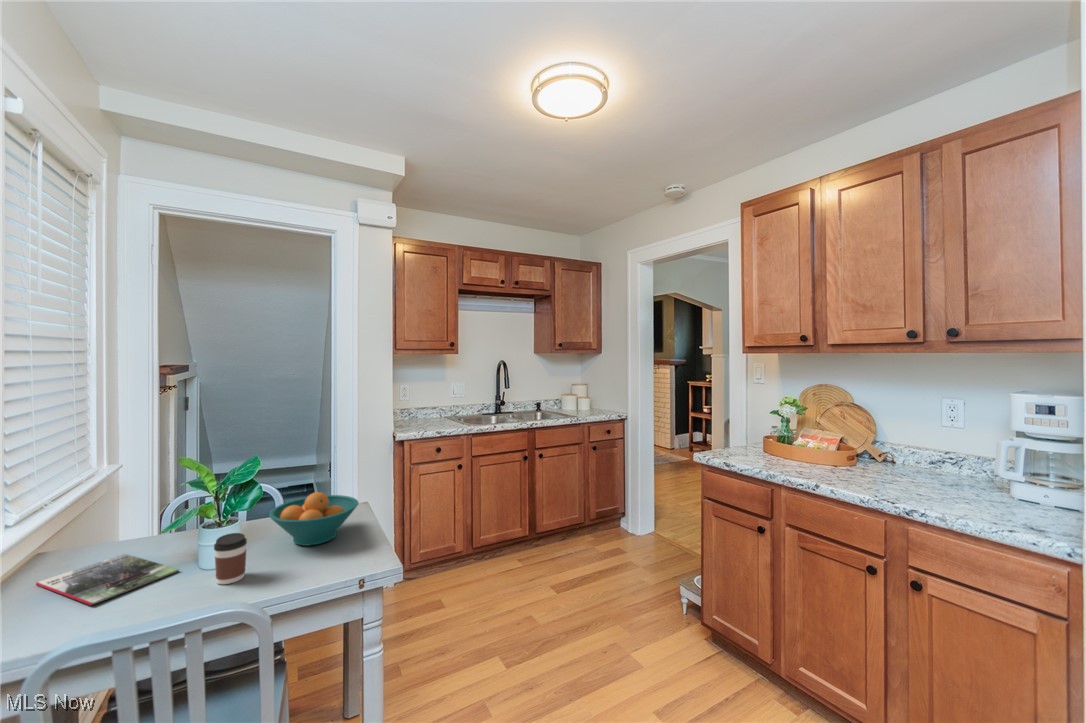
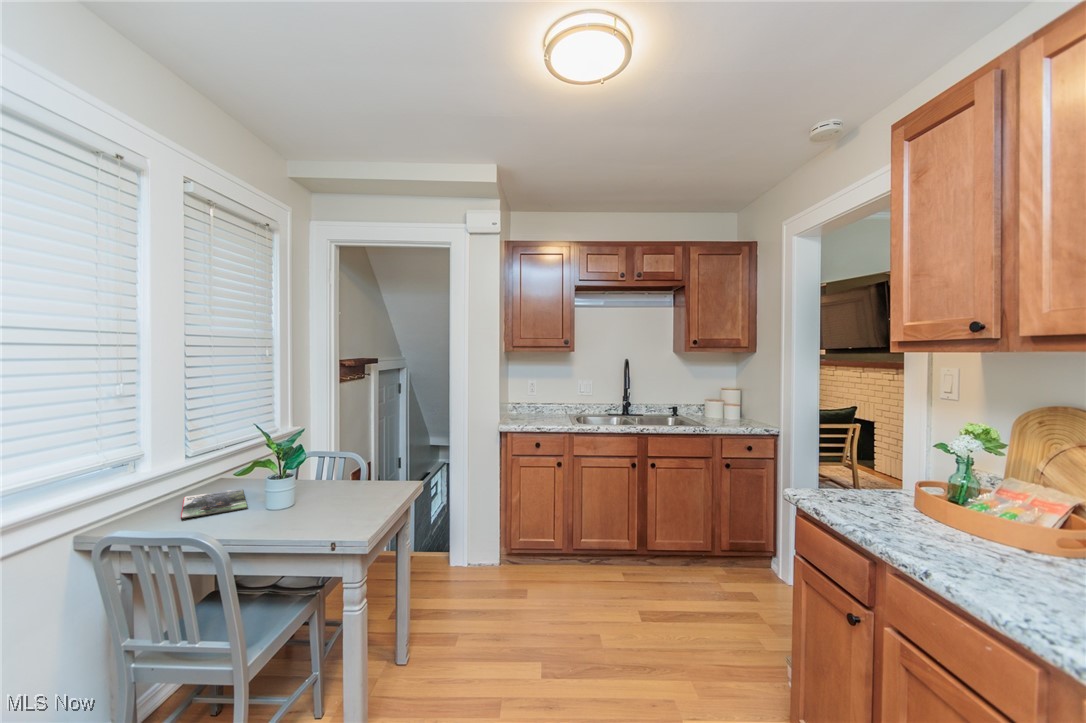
fruit bowl: present [269,492,358,546] -> none [309,464,384,509]
coffee cup: present [214,533,247,584] -> none [249,486,274,525]

